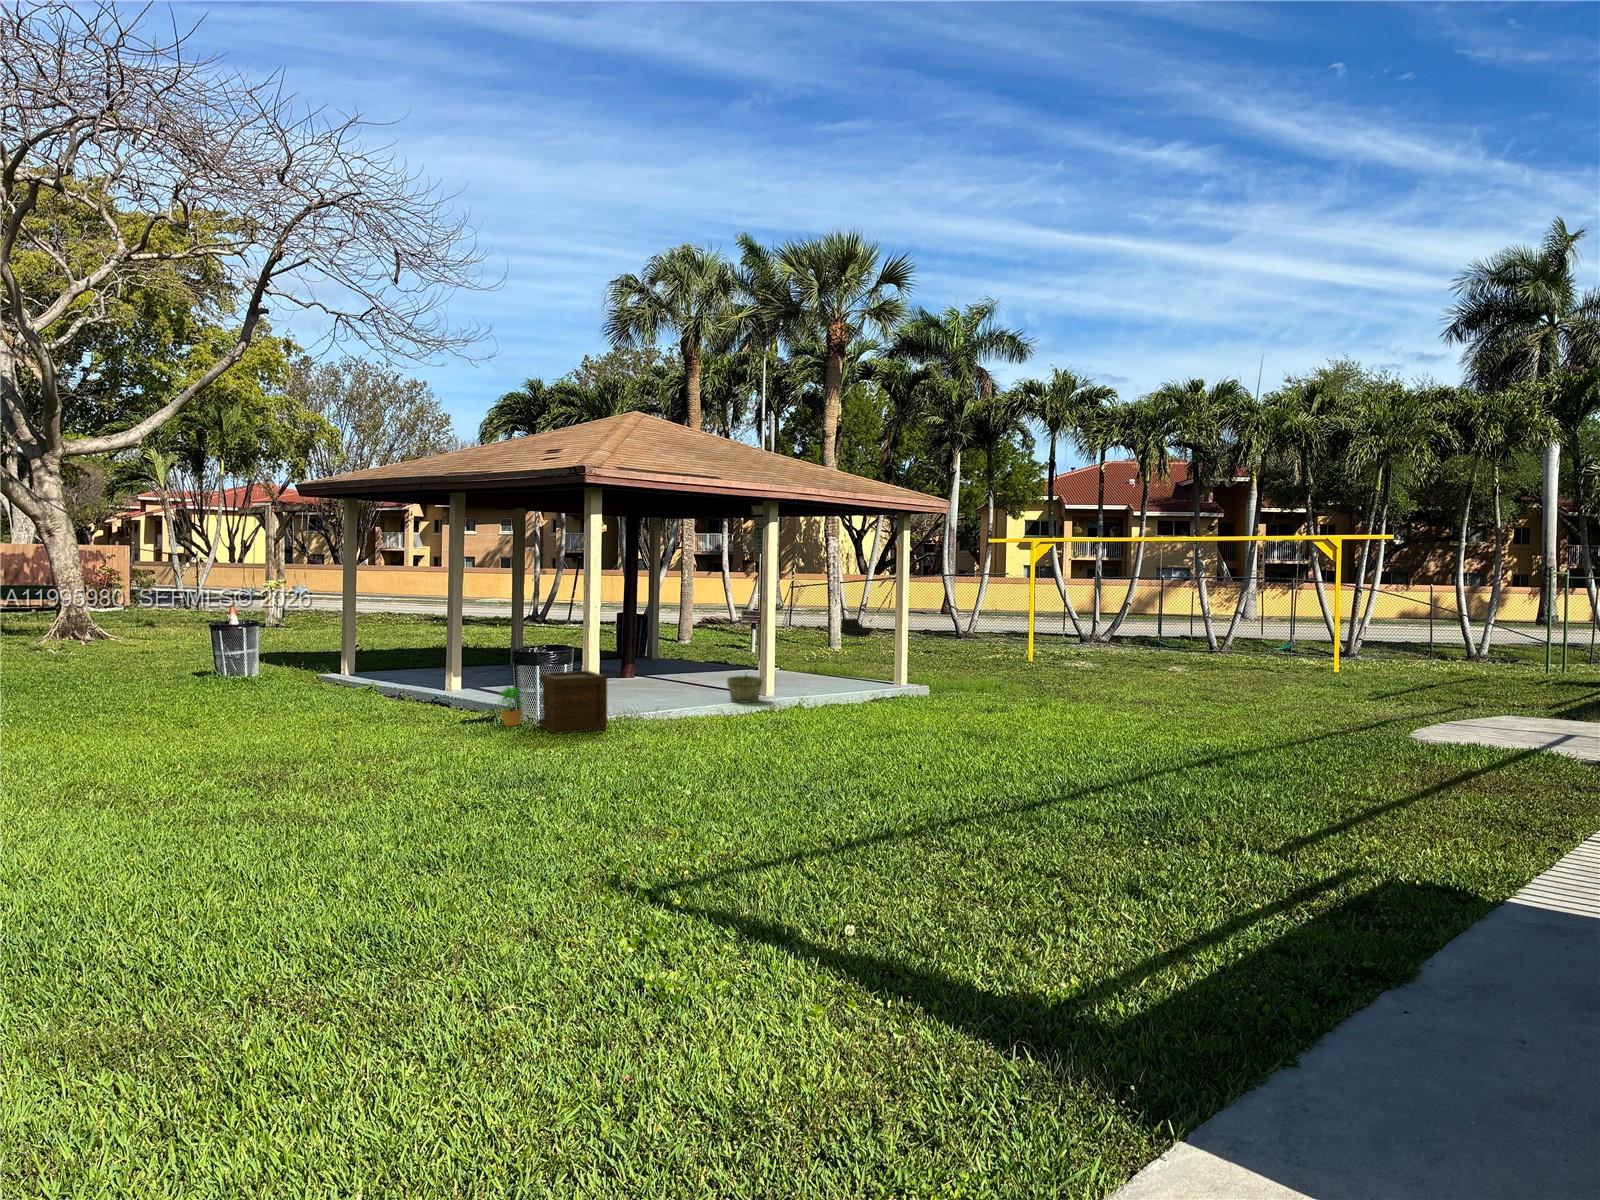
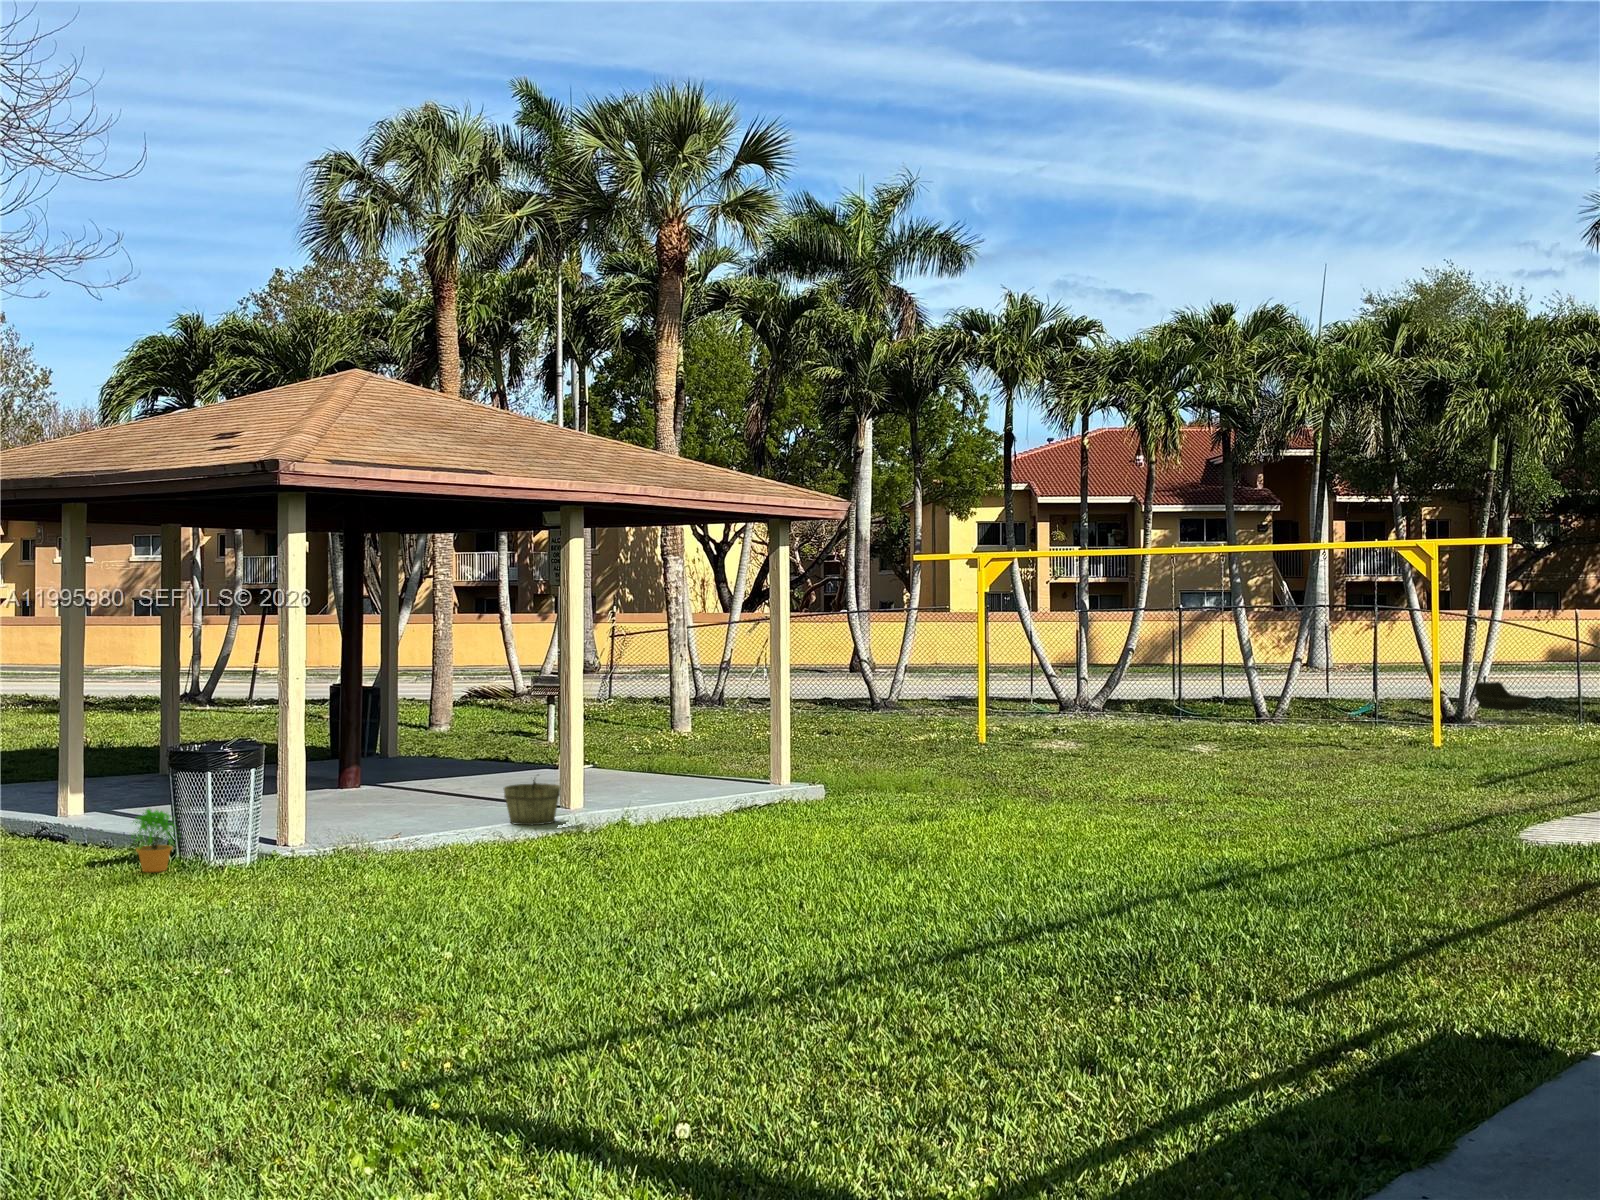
lounge chair: present [841,618,873,644] -> present [1475,682,1532,722]
wooden crate: present [538,671,607,734] -> none [197,780,312,882]

